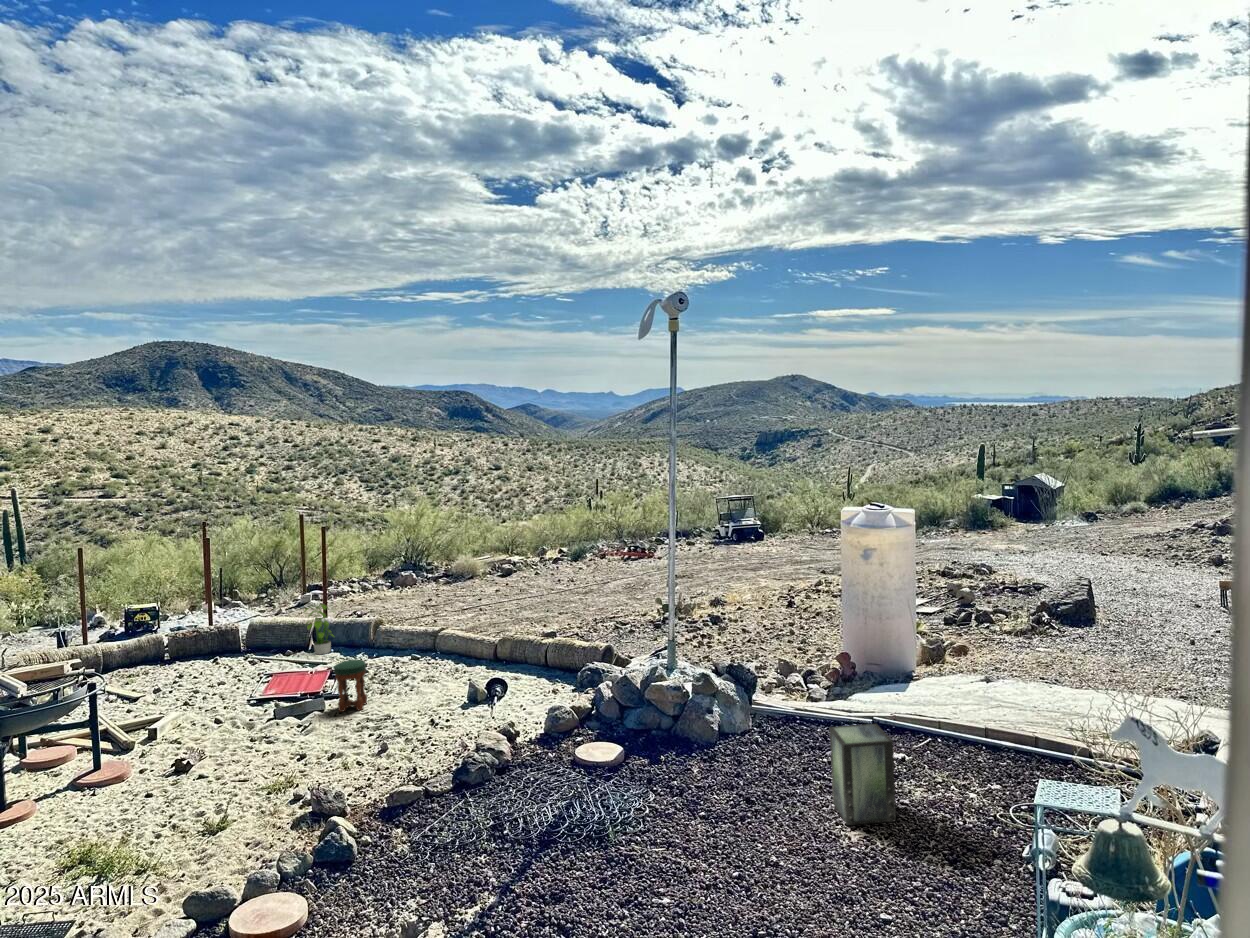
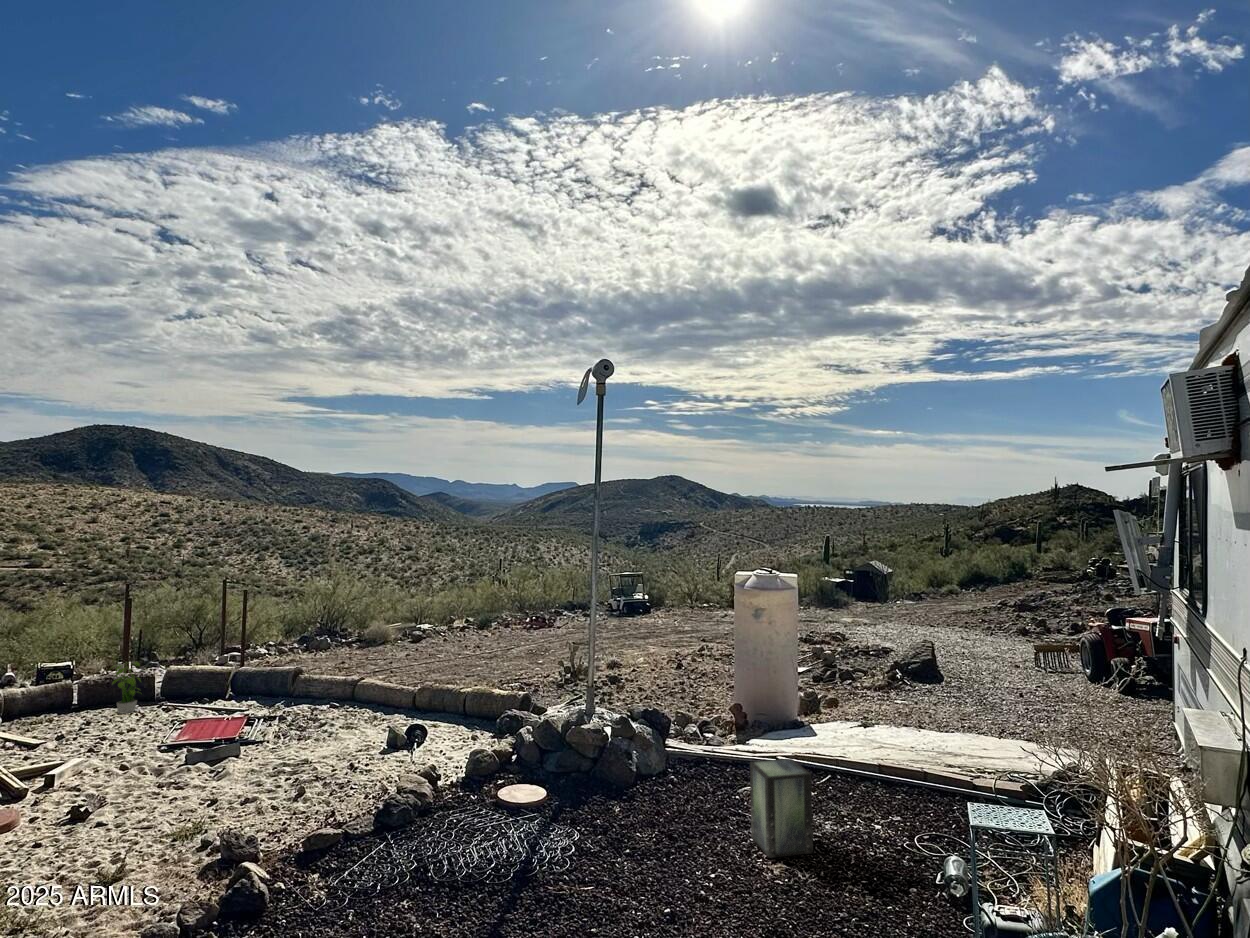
potted plant: present [304,604,336,655] -> present [112,662,141,713]
stool: present [334,660,367,712] -> none [253,705,287,758]

